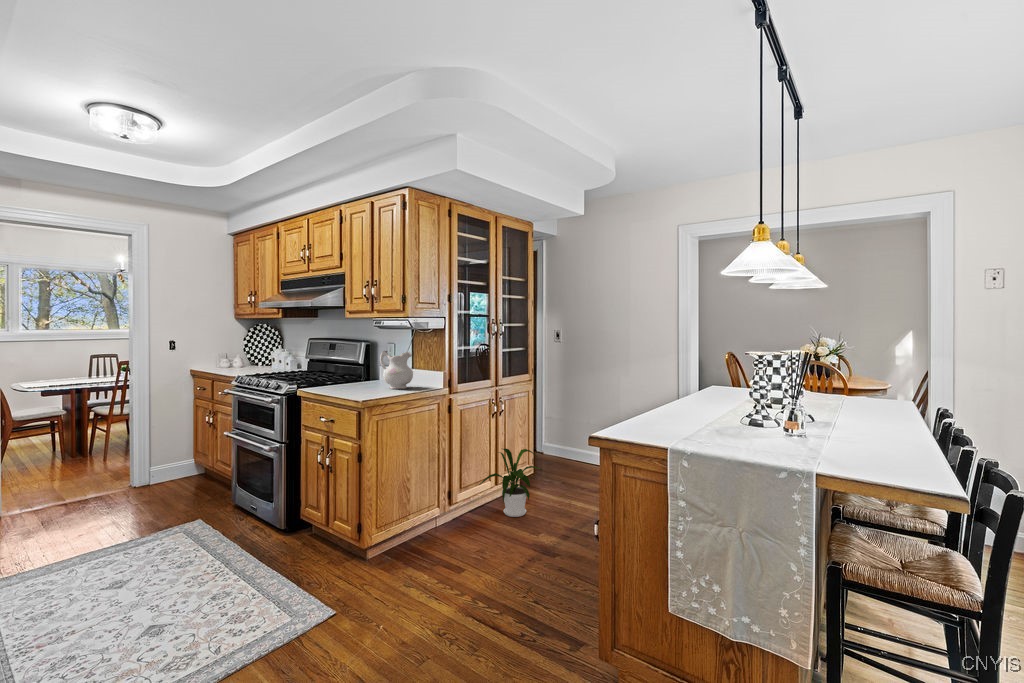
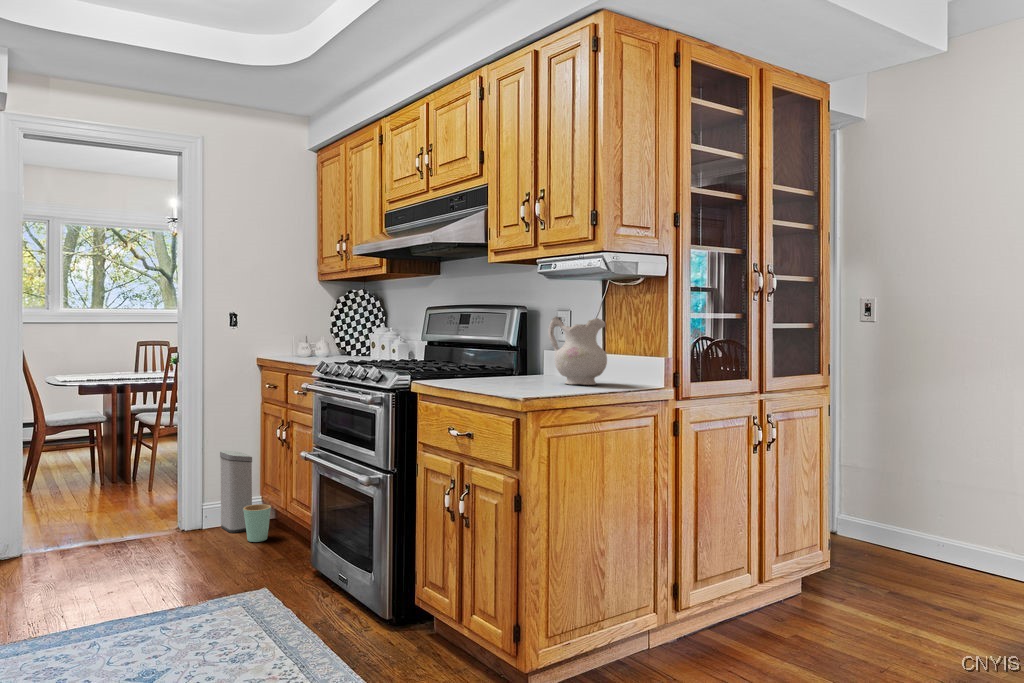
trash can: none [163,432,202,491] -> present [220,451,271,542]
house plant: present [479,449,540,517] -> none [724,505,857,639]

